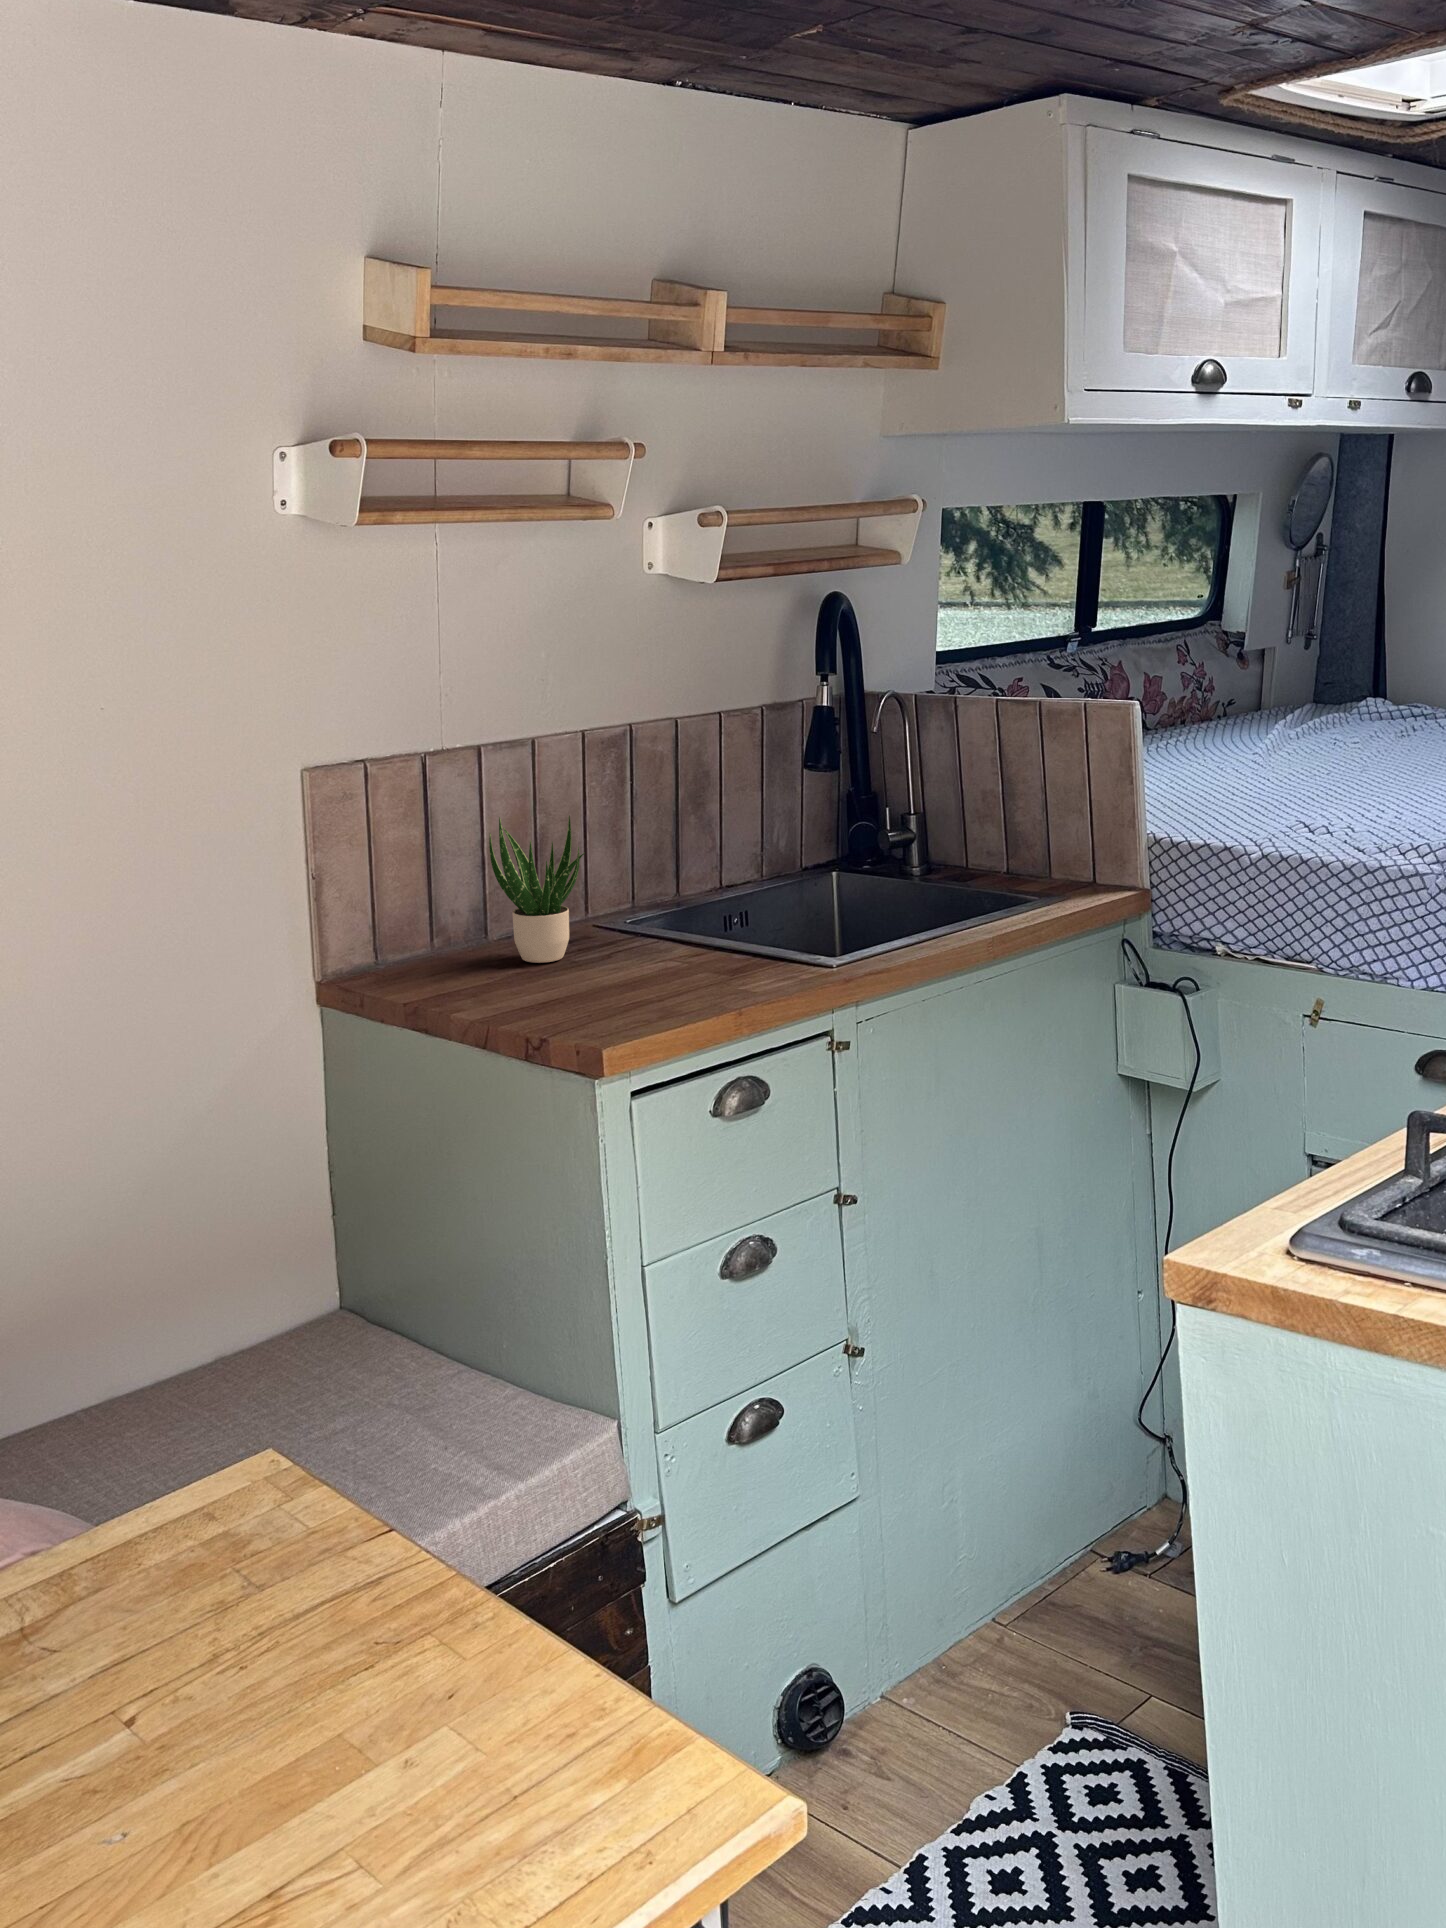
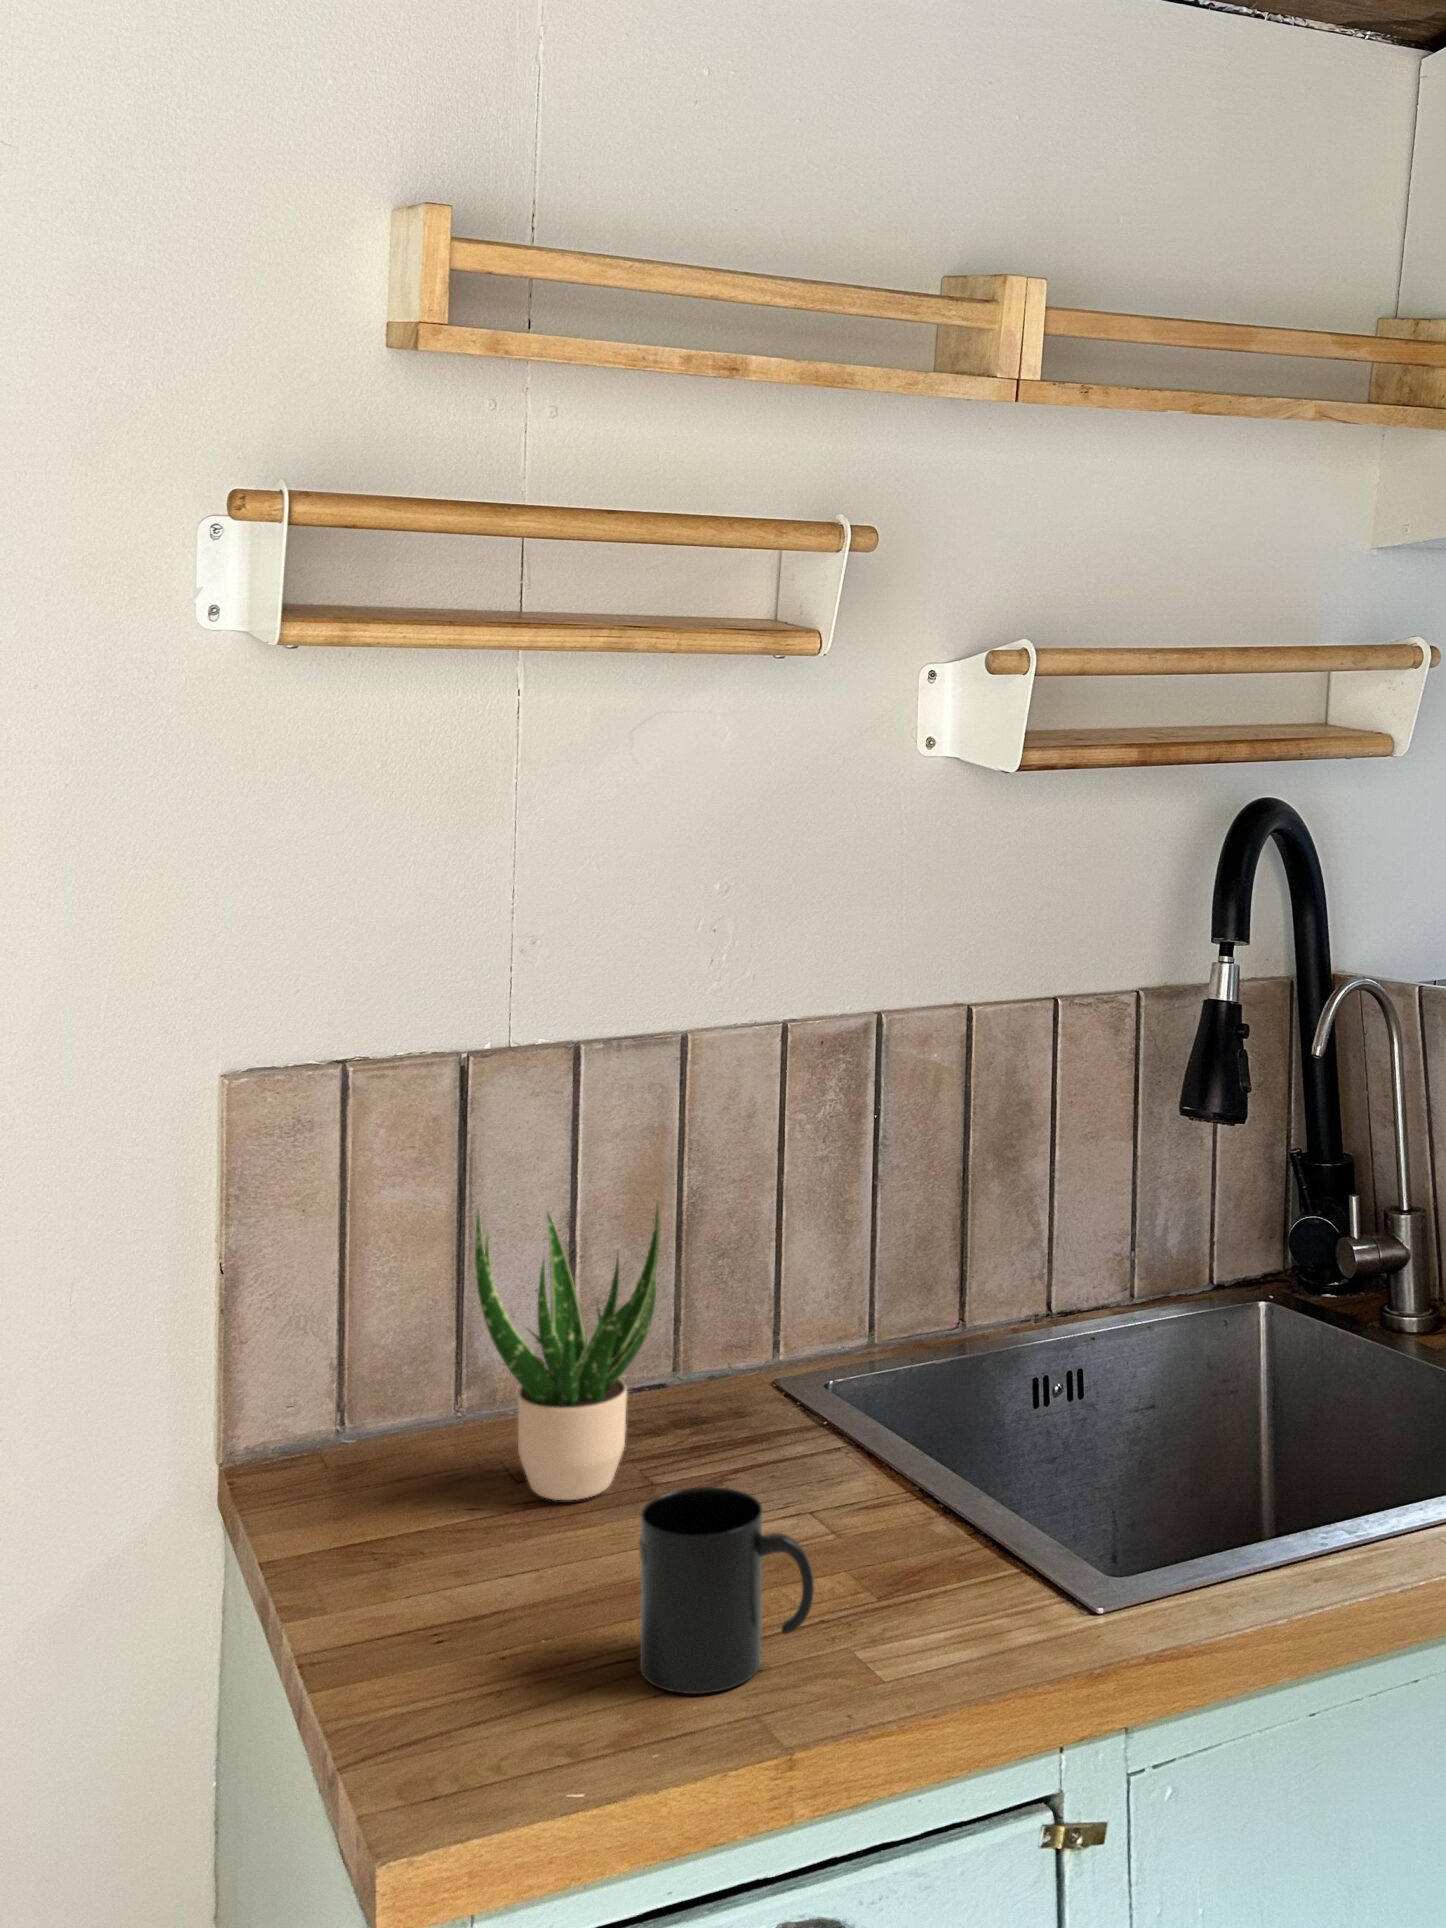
mug: none [640,921,720,1002] -> present [639,1487,814,1694]

